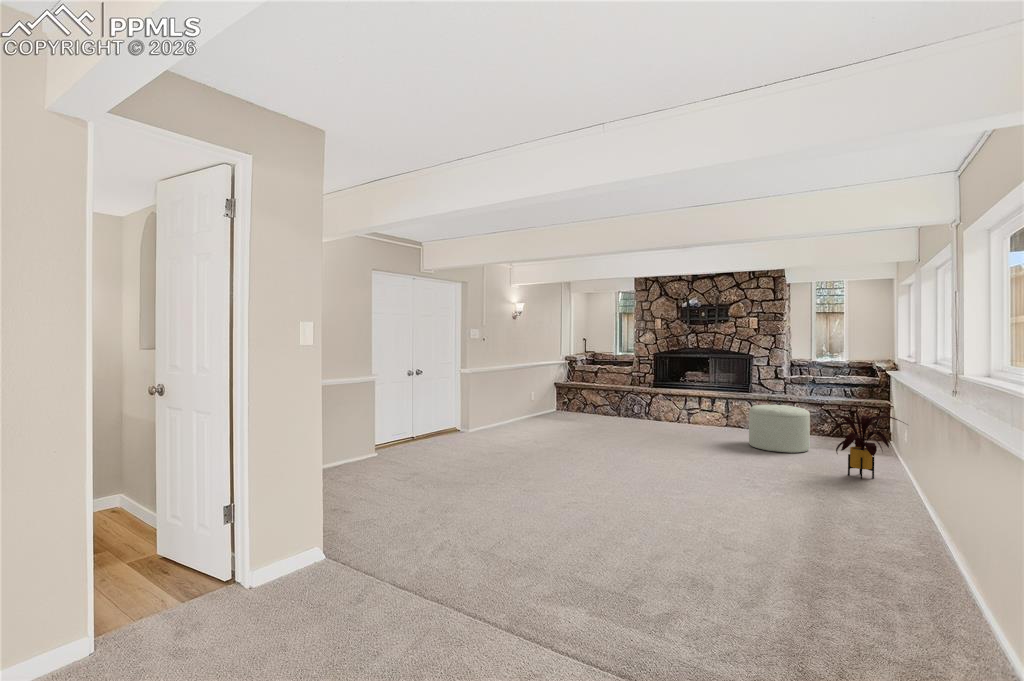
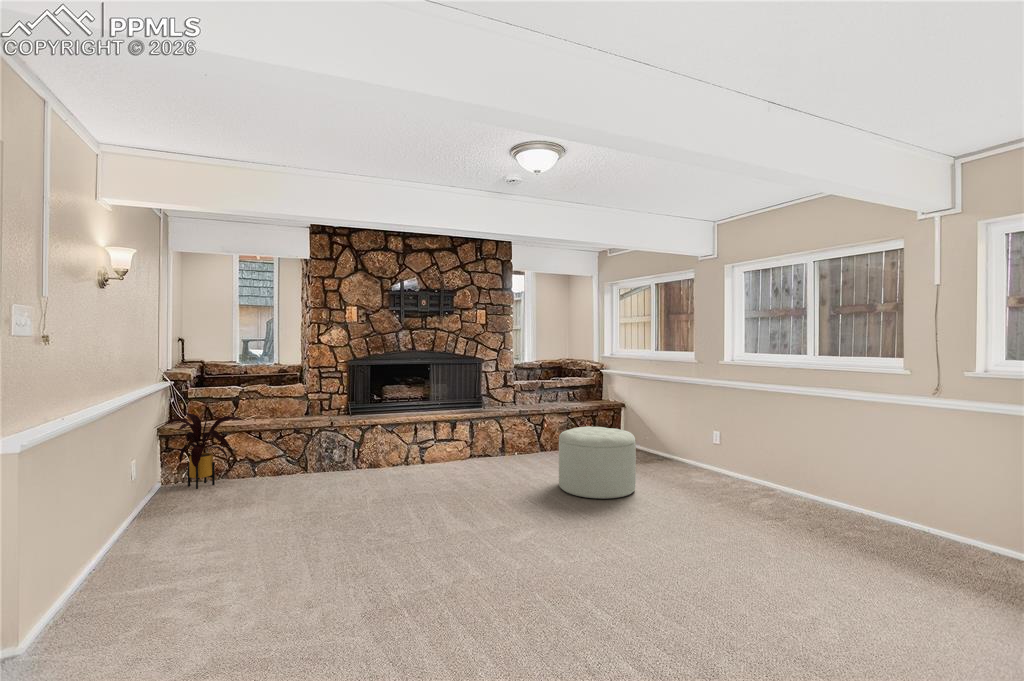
house plant: present [826,411,904,479] -> present [156,413,243,489]

